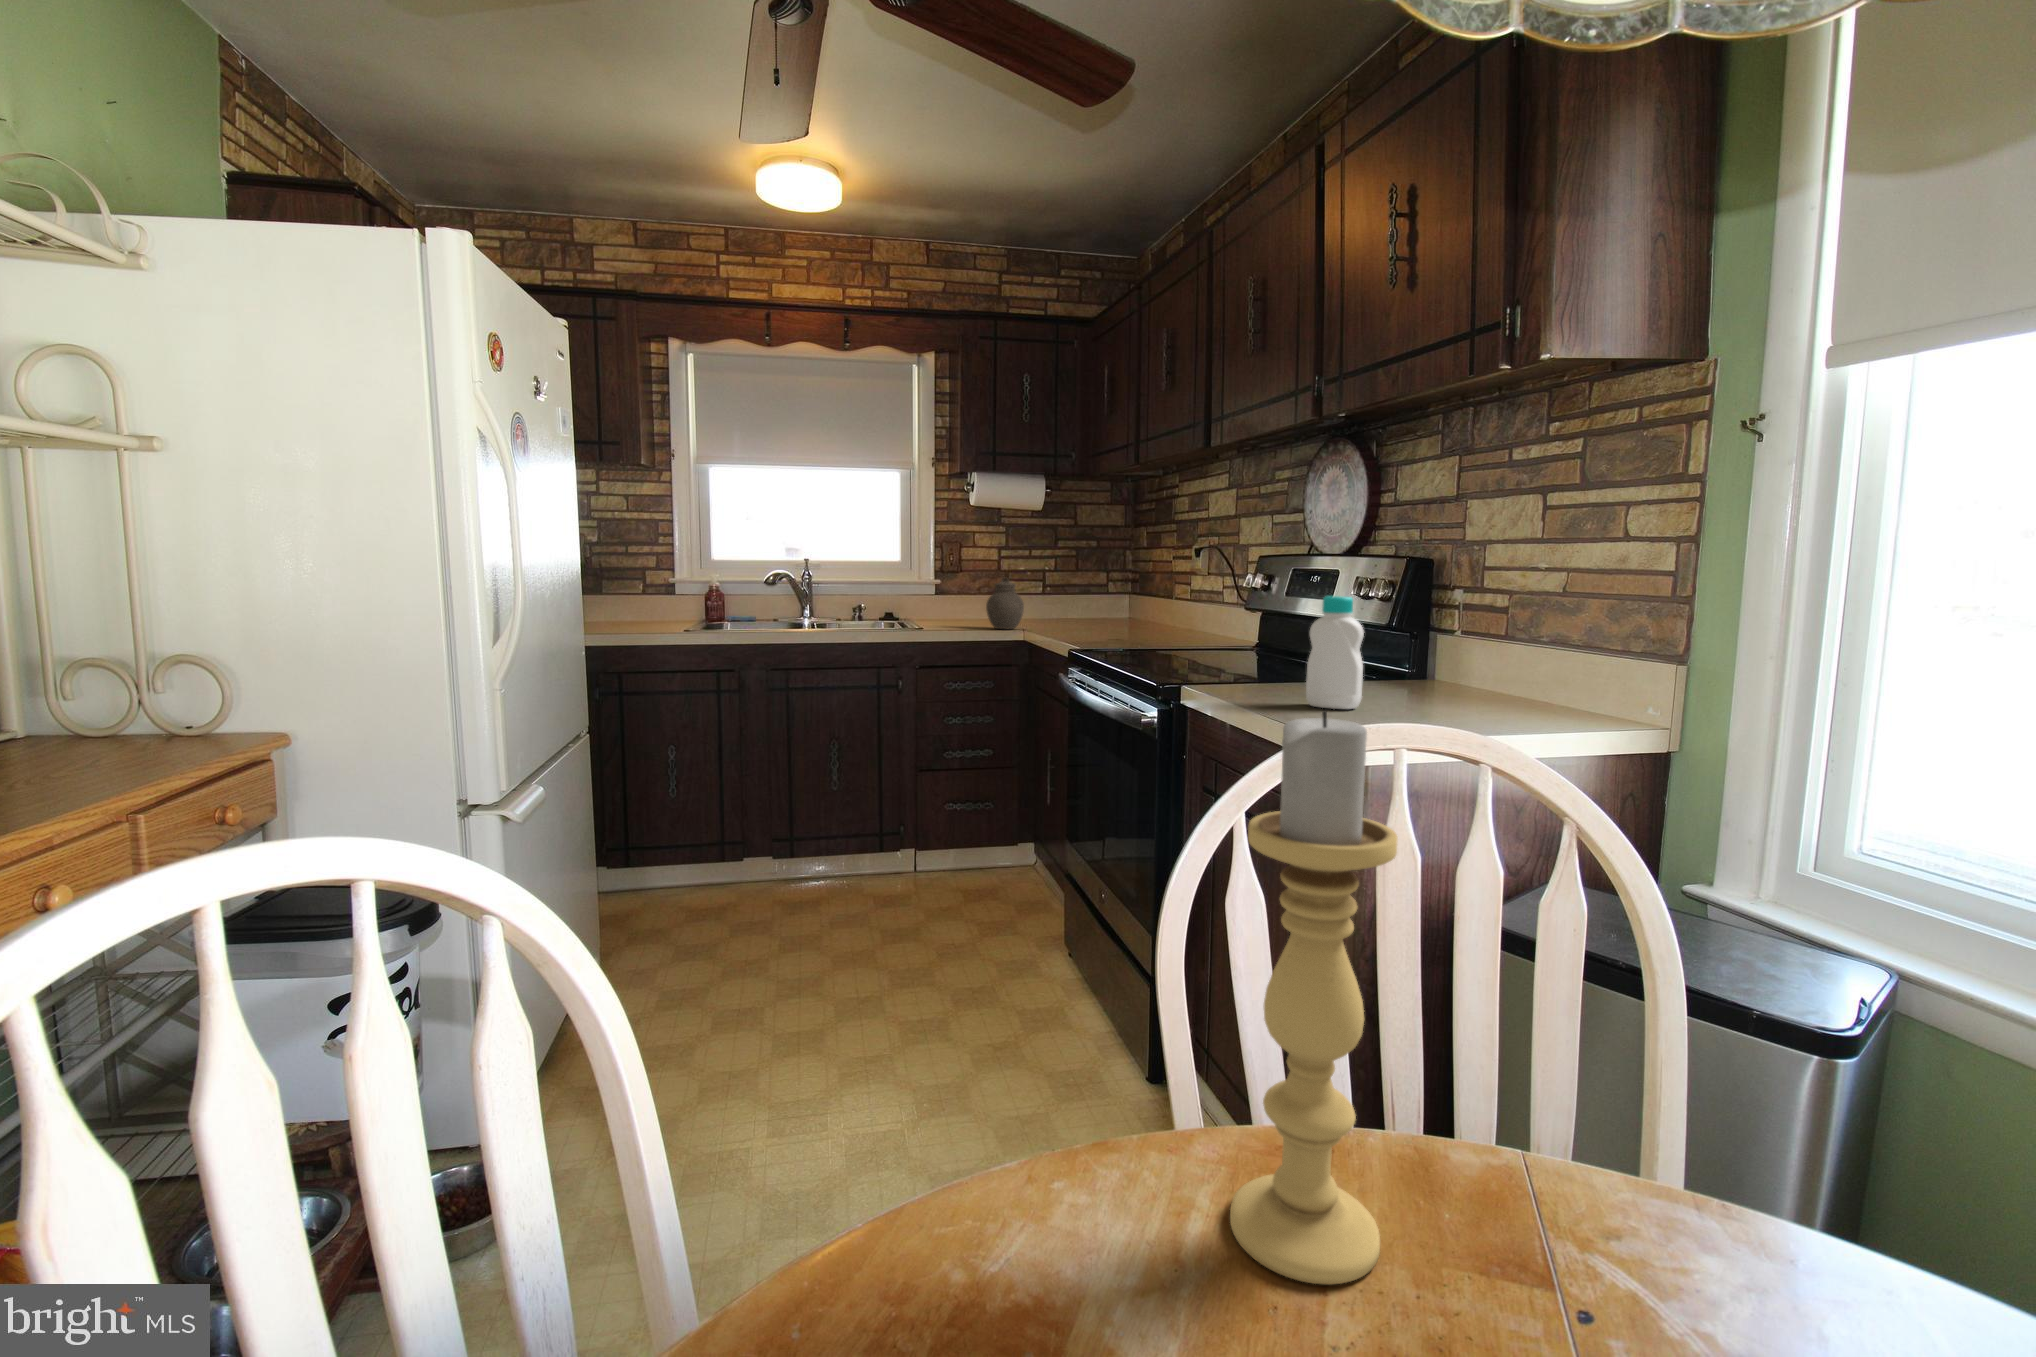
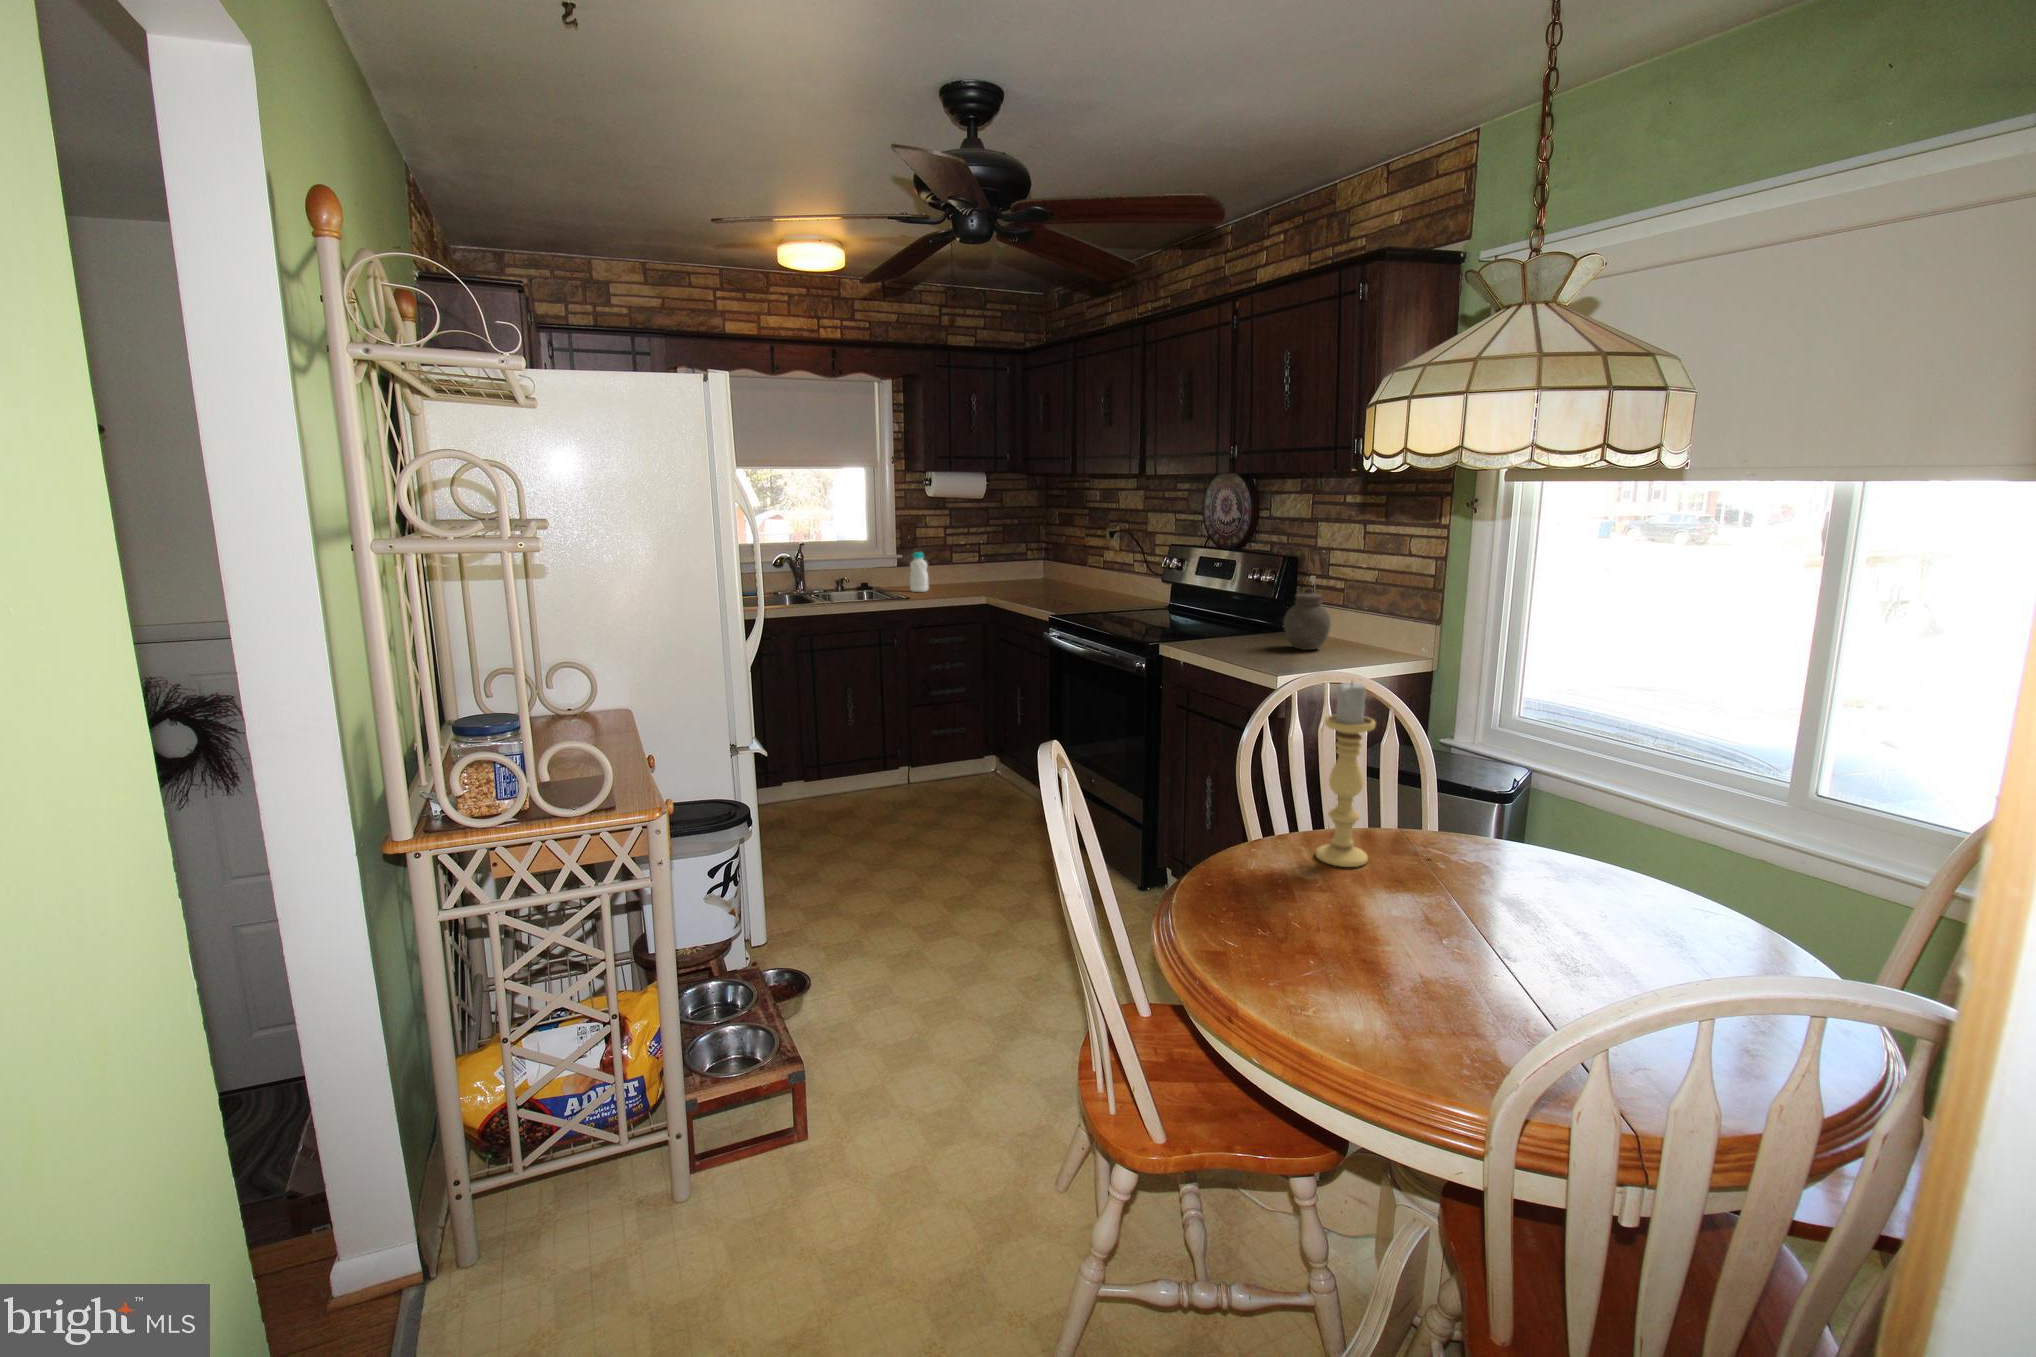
jar: present [986,578,1024,629] -> present [1284,588,1331,650]
bottle: present [1306,596,1364,709] -> present [910,552,928,592]

